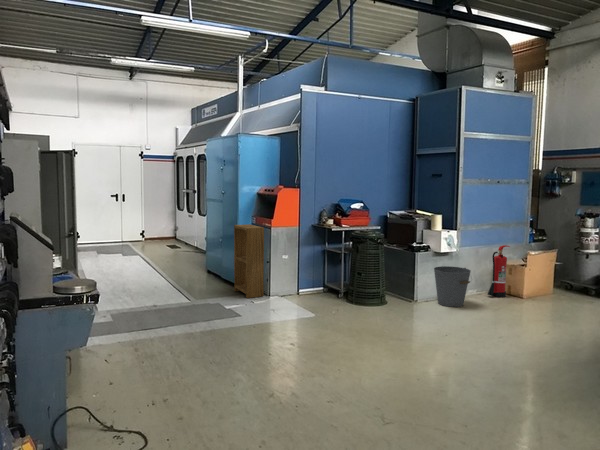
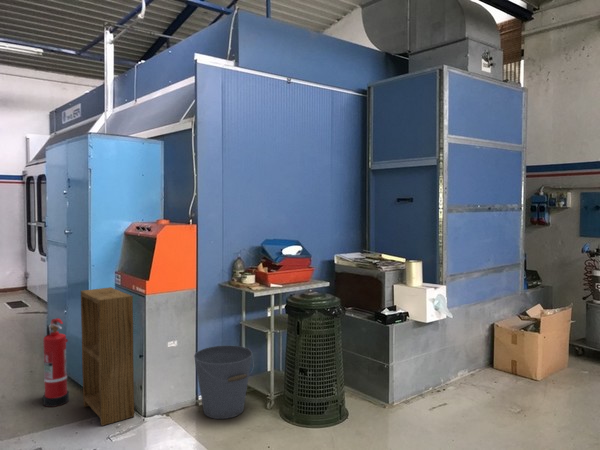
fire extinguisher: present [488,245,510,297] -> present [43,318,69,407]
bucket: present [434,266,471,307] -> present [194,345,252,419]

